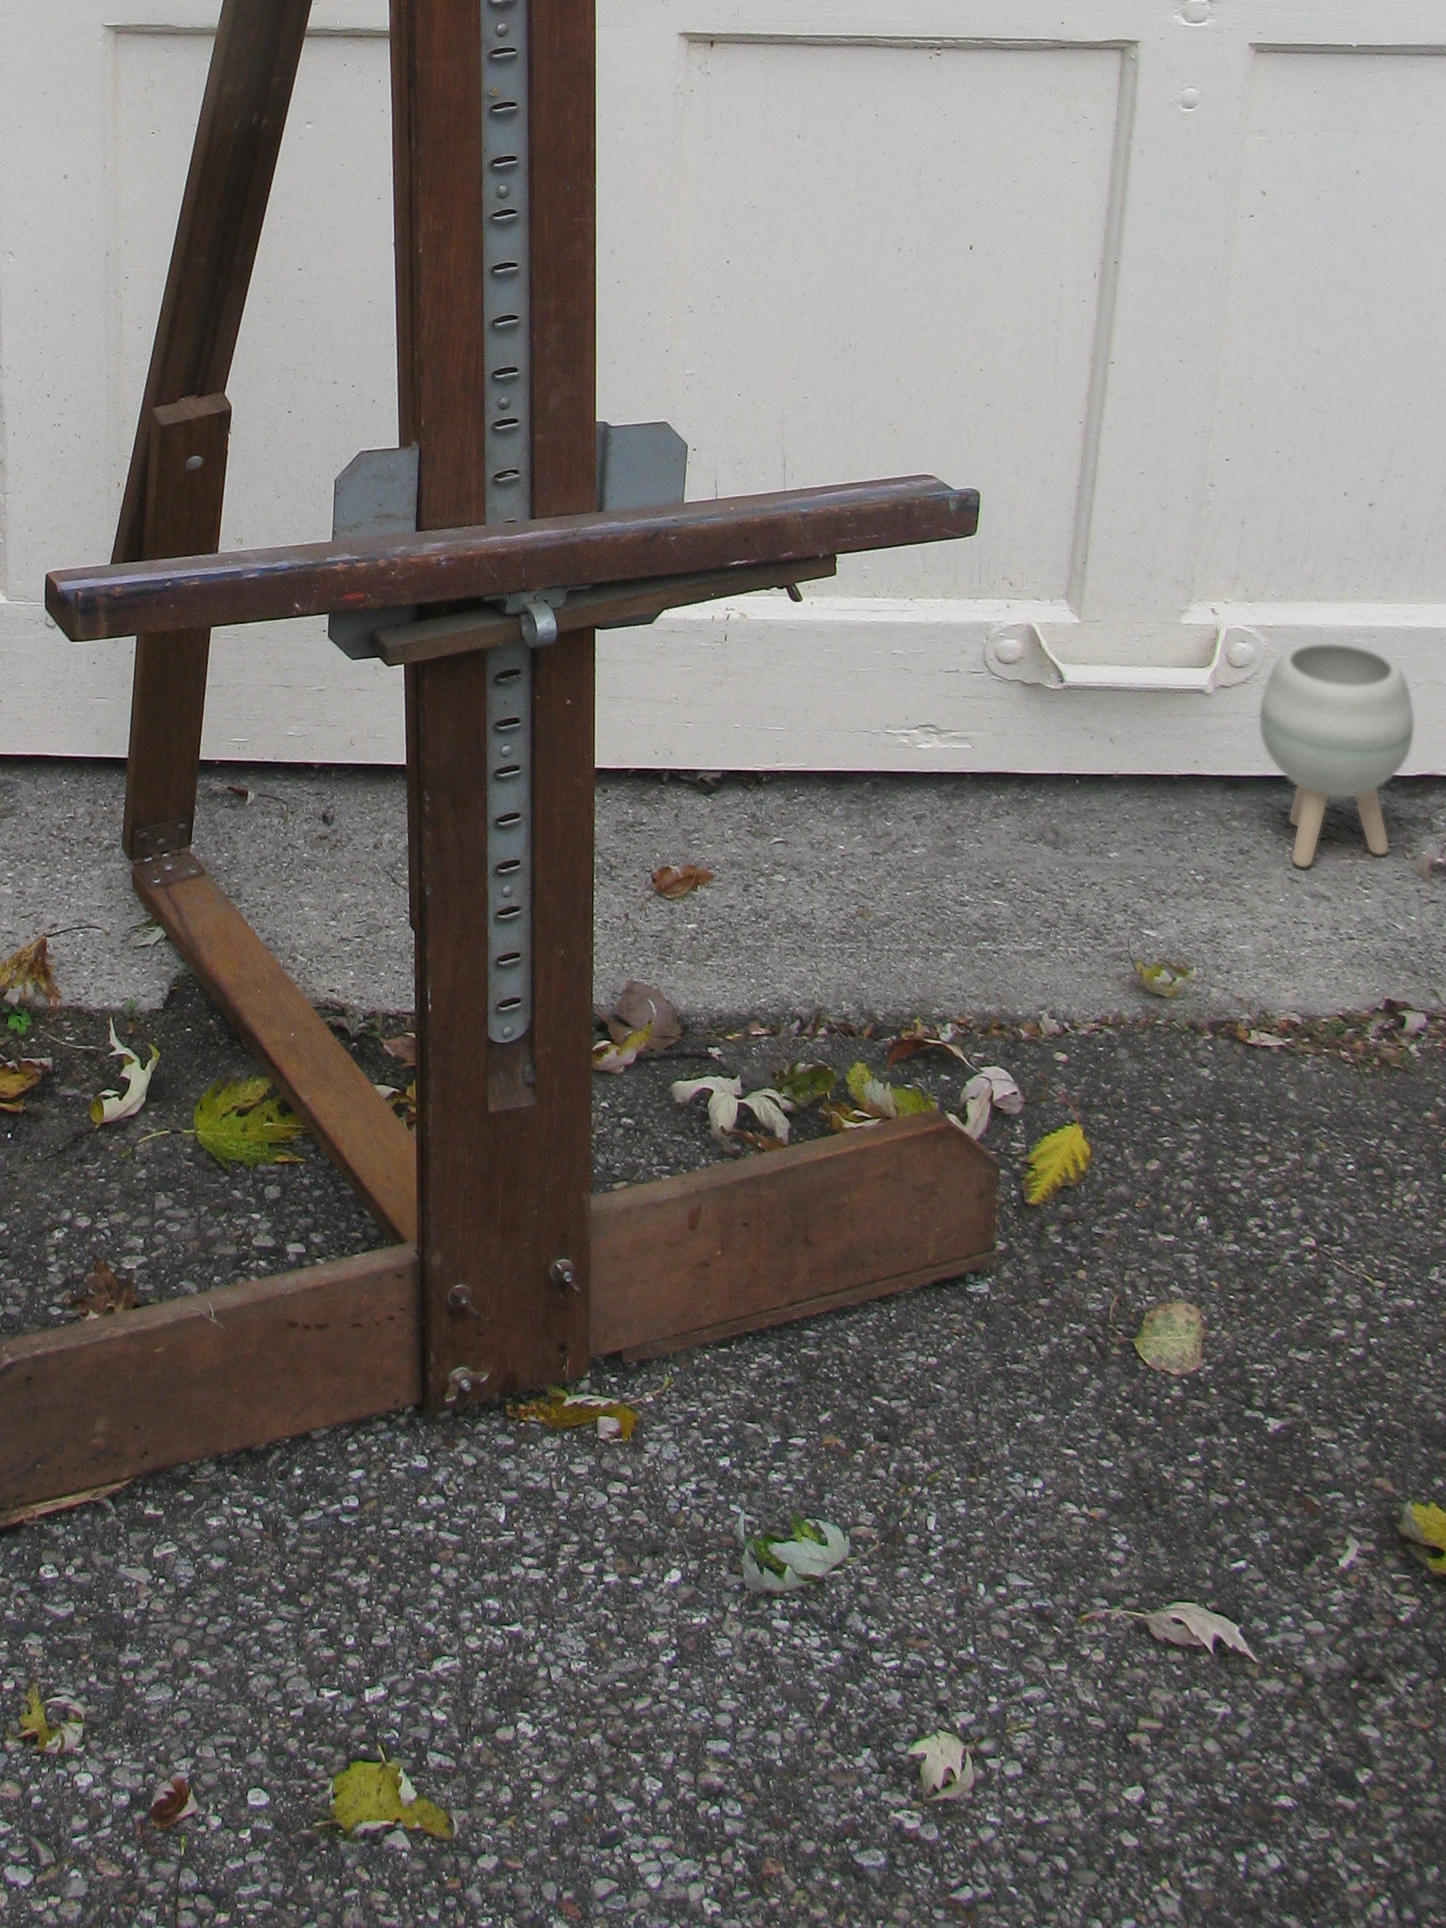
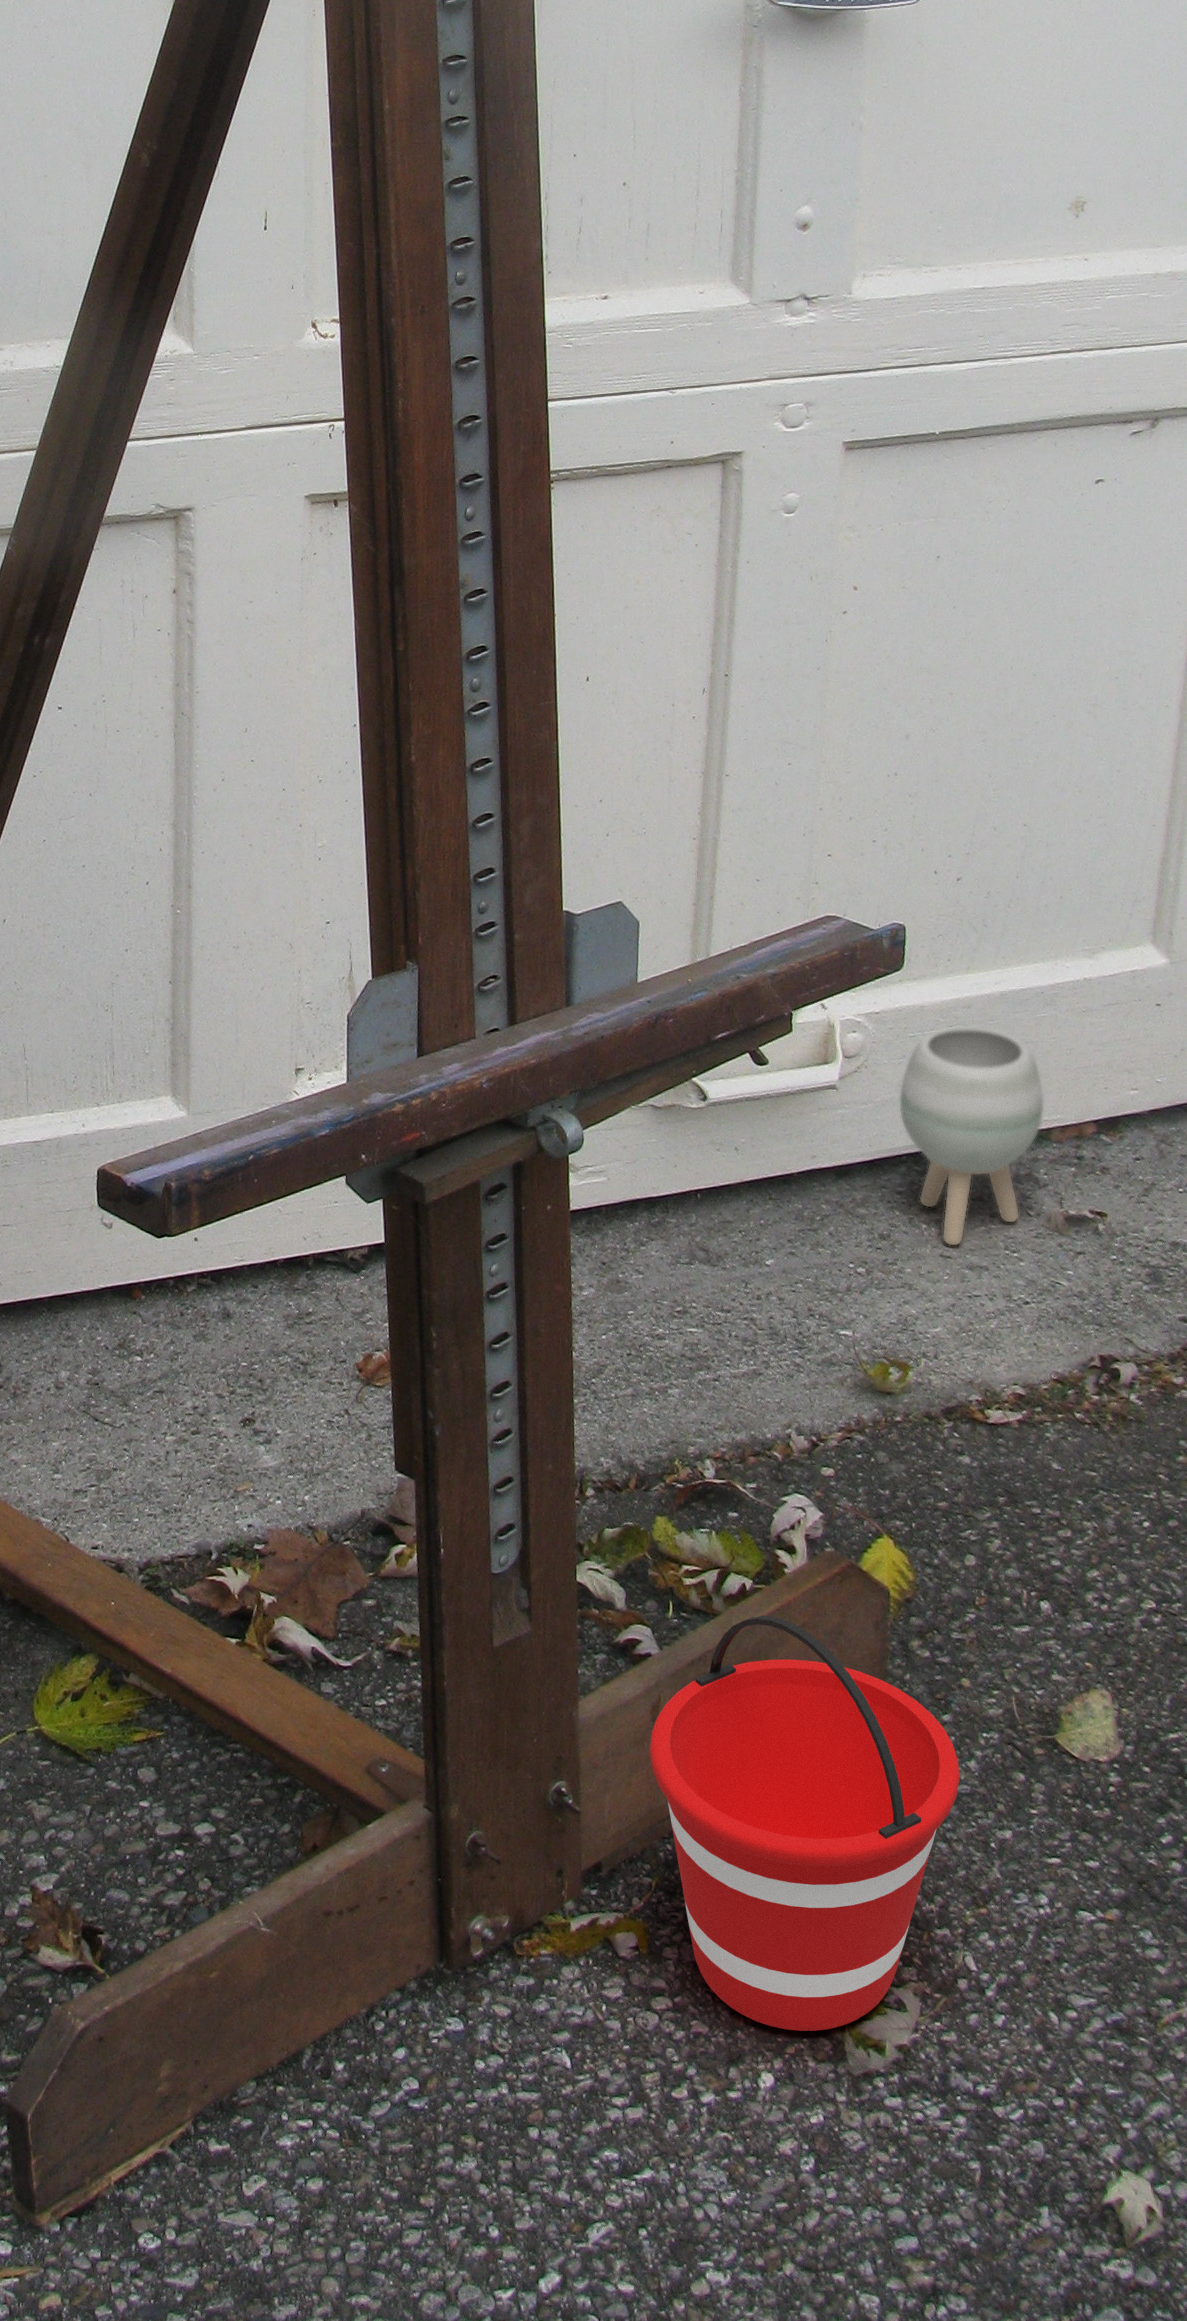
bucket: none [605,1134,908,1548] -> present [650,1616,960,2031]

